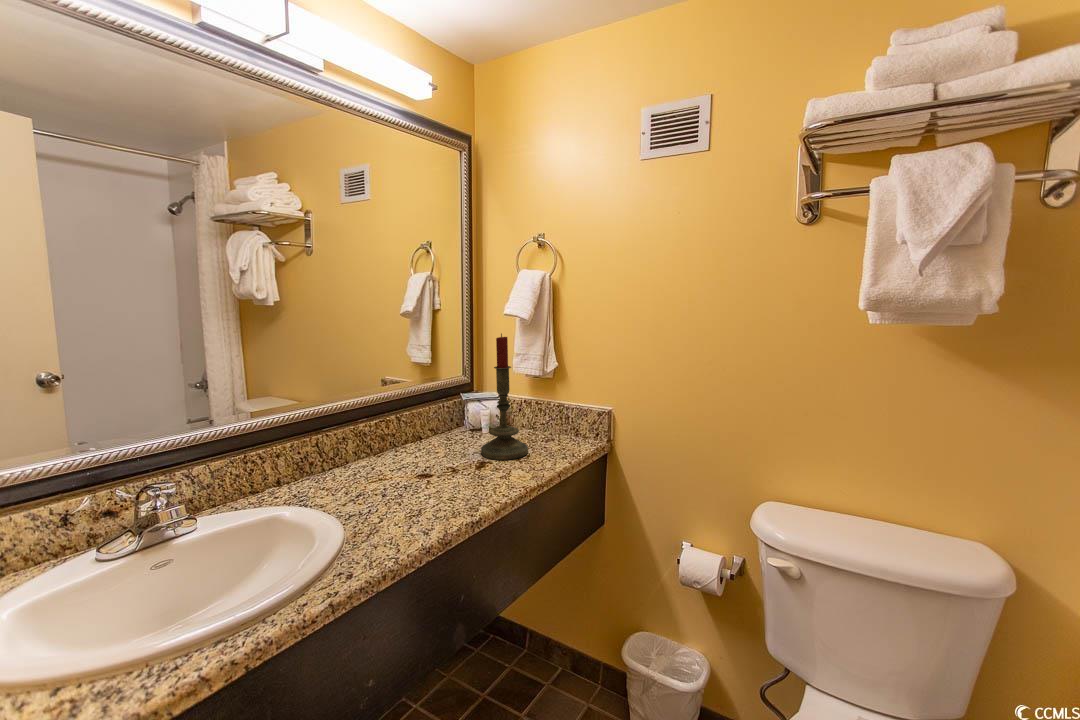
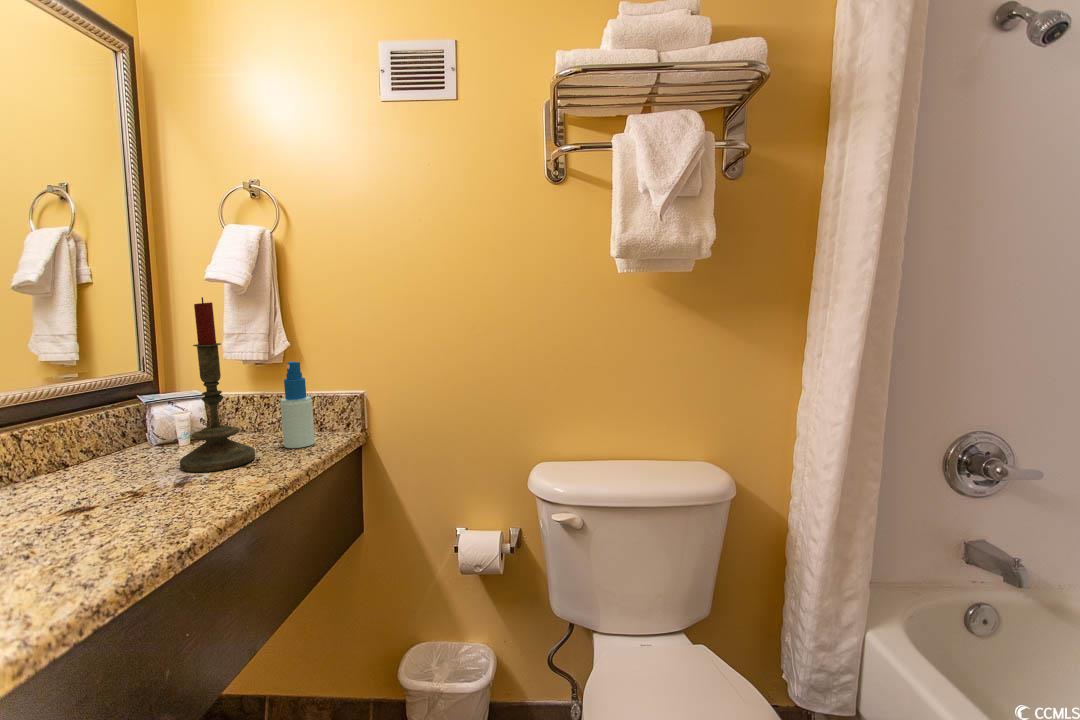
spray bottle: none [548,381,571,449] -> present [280,362,315,448]

